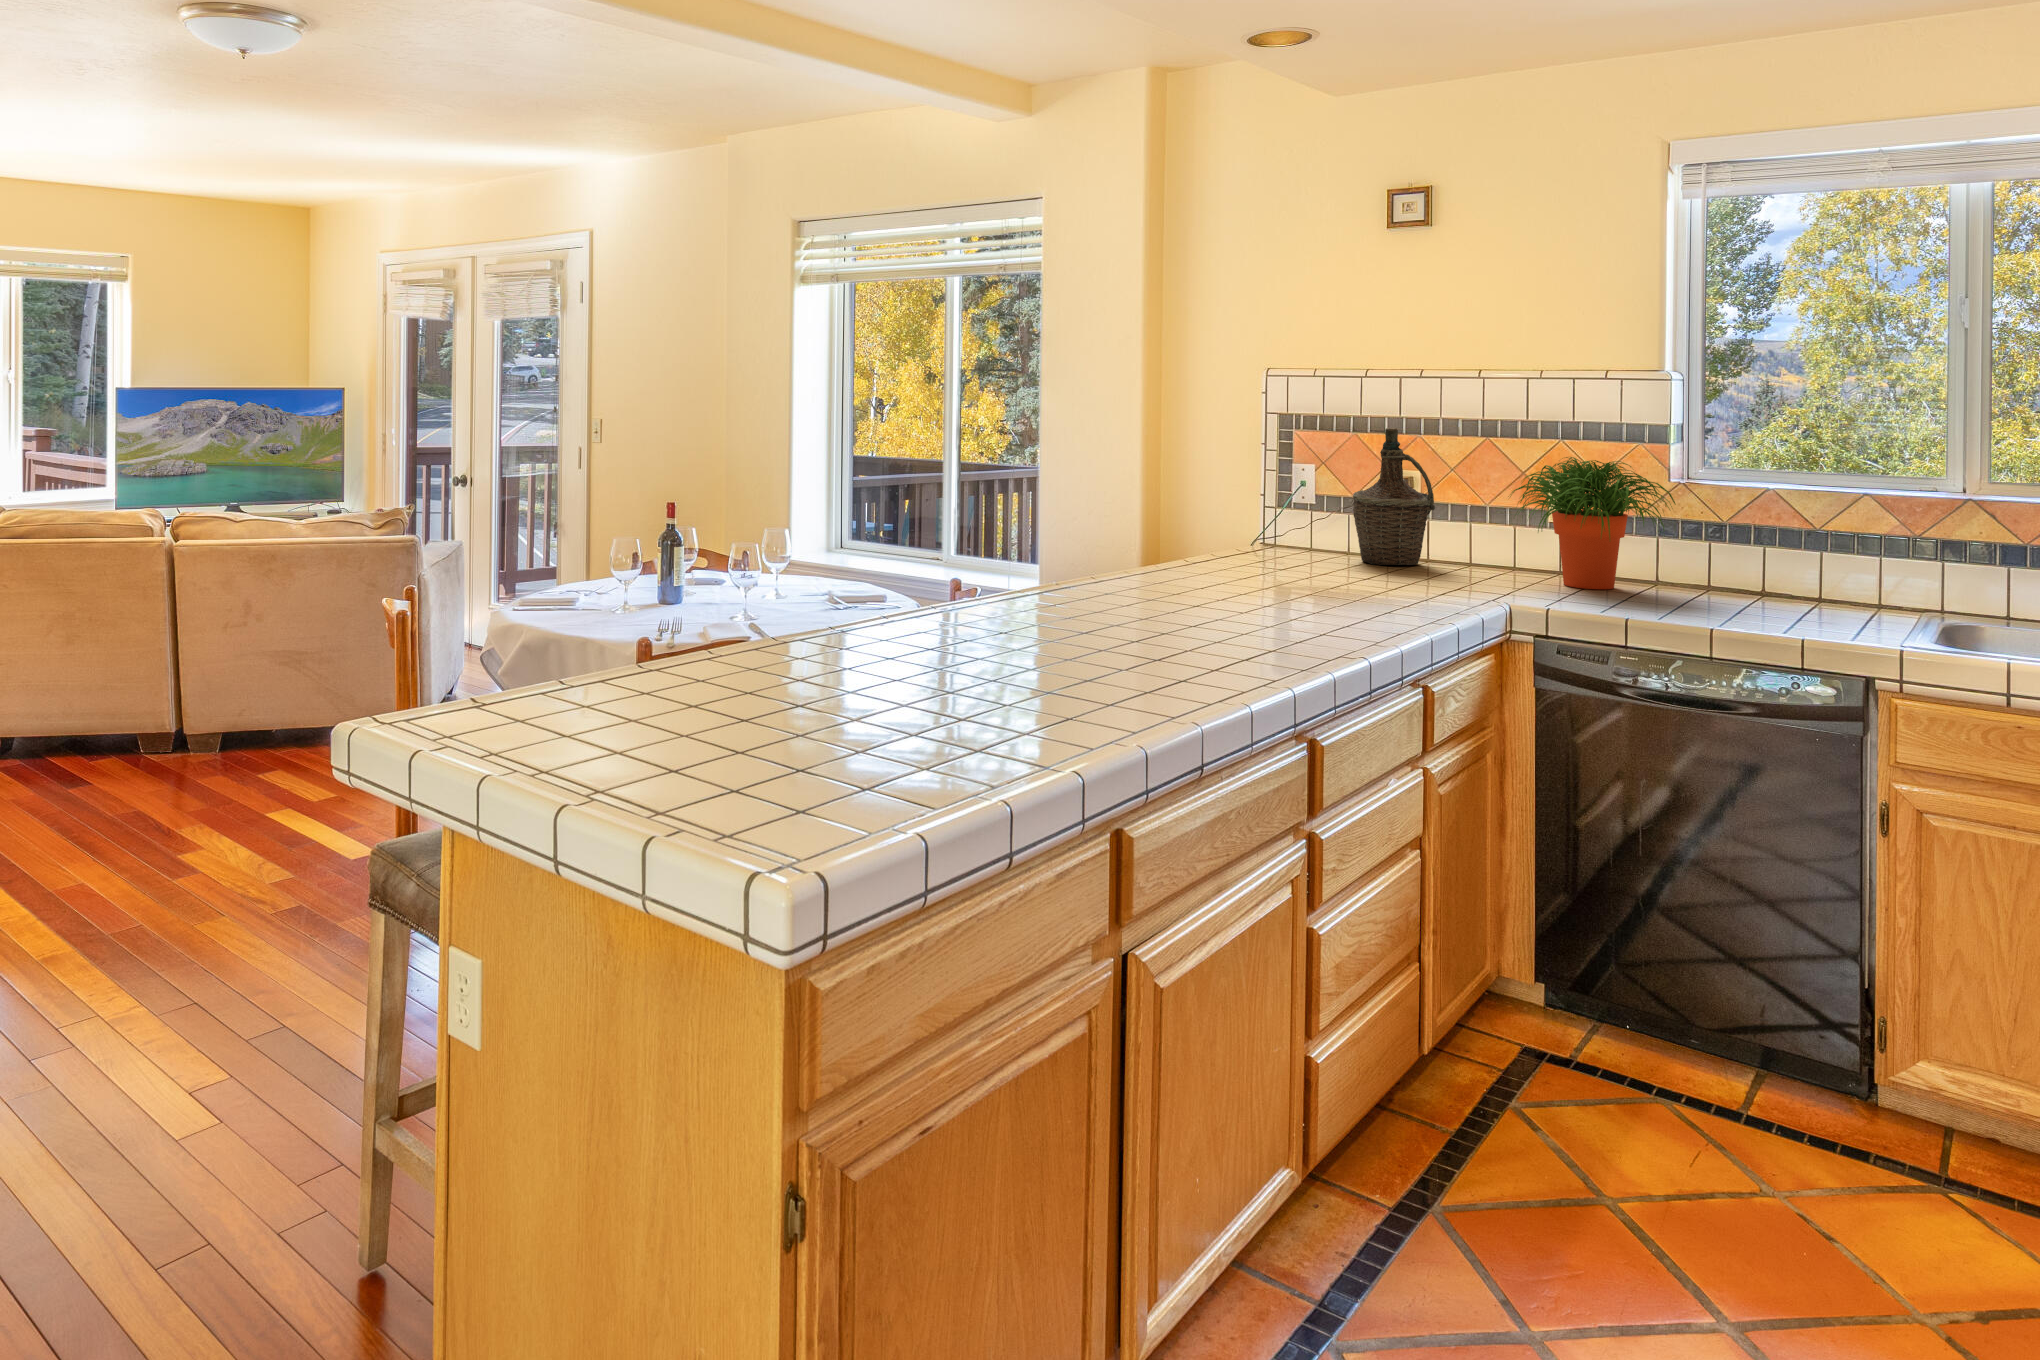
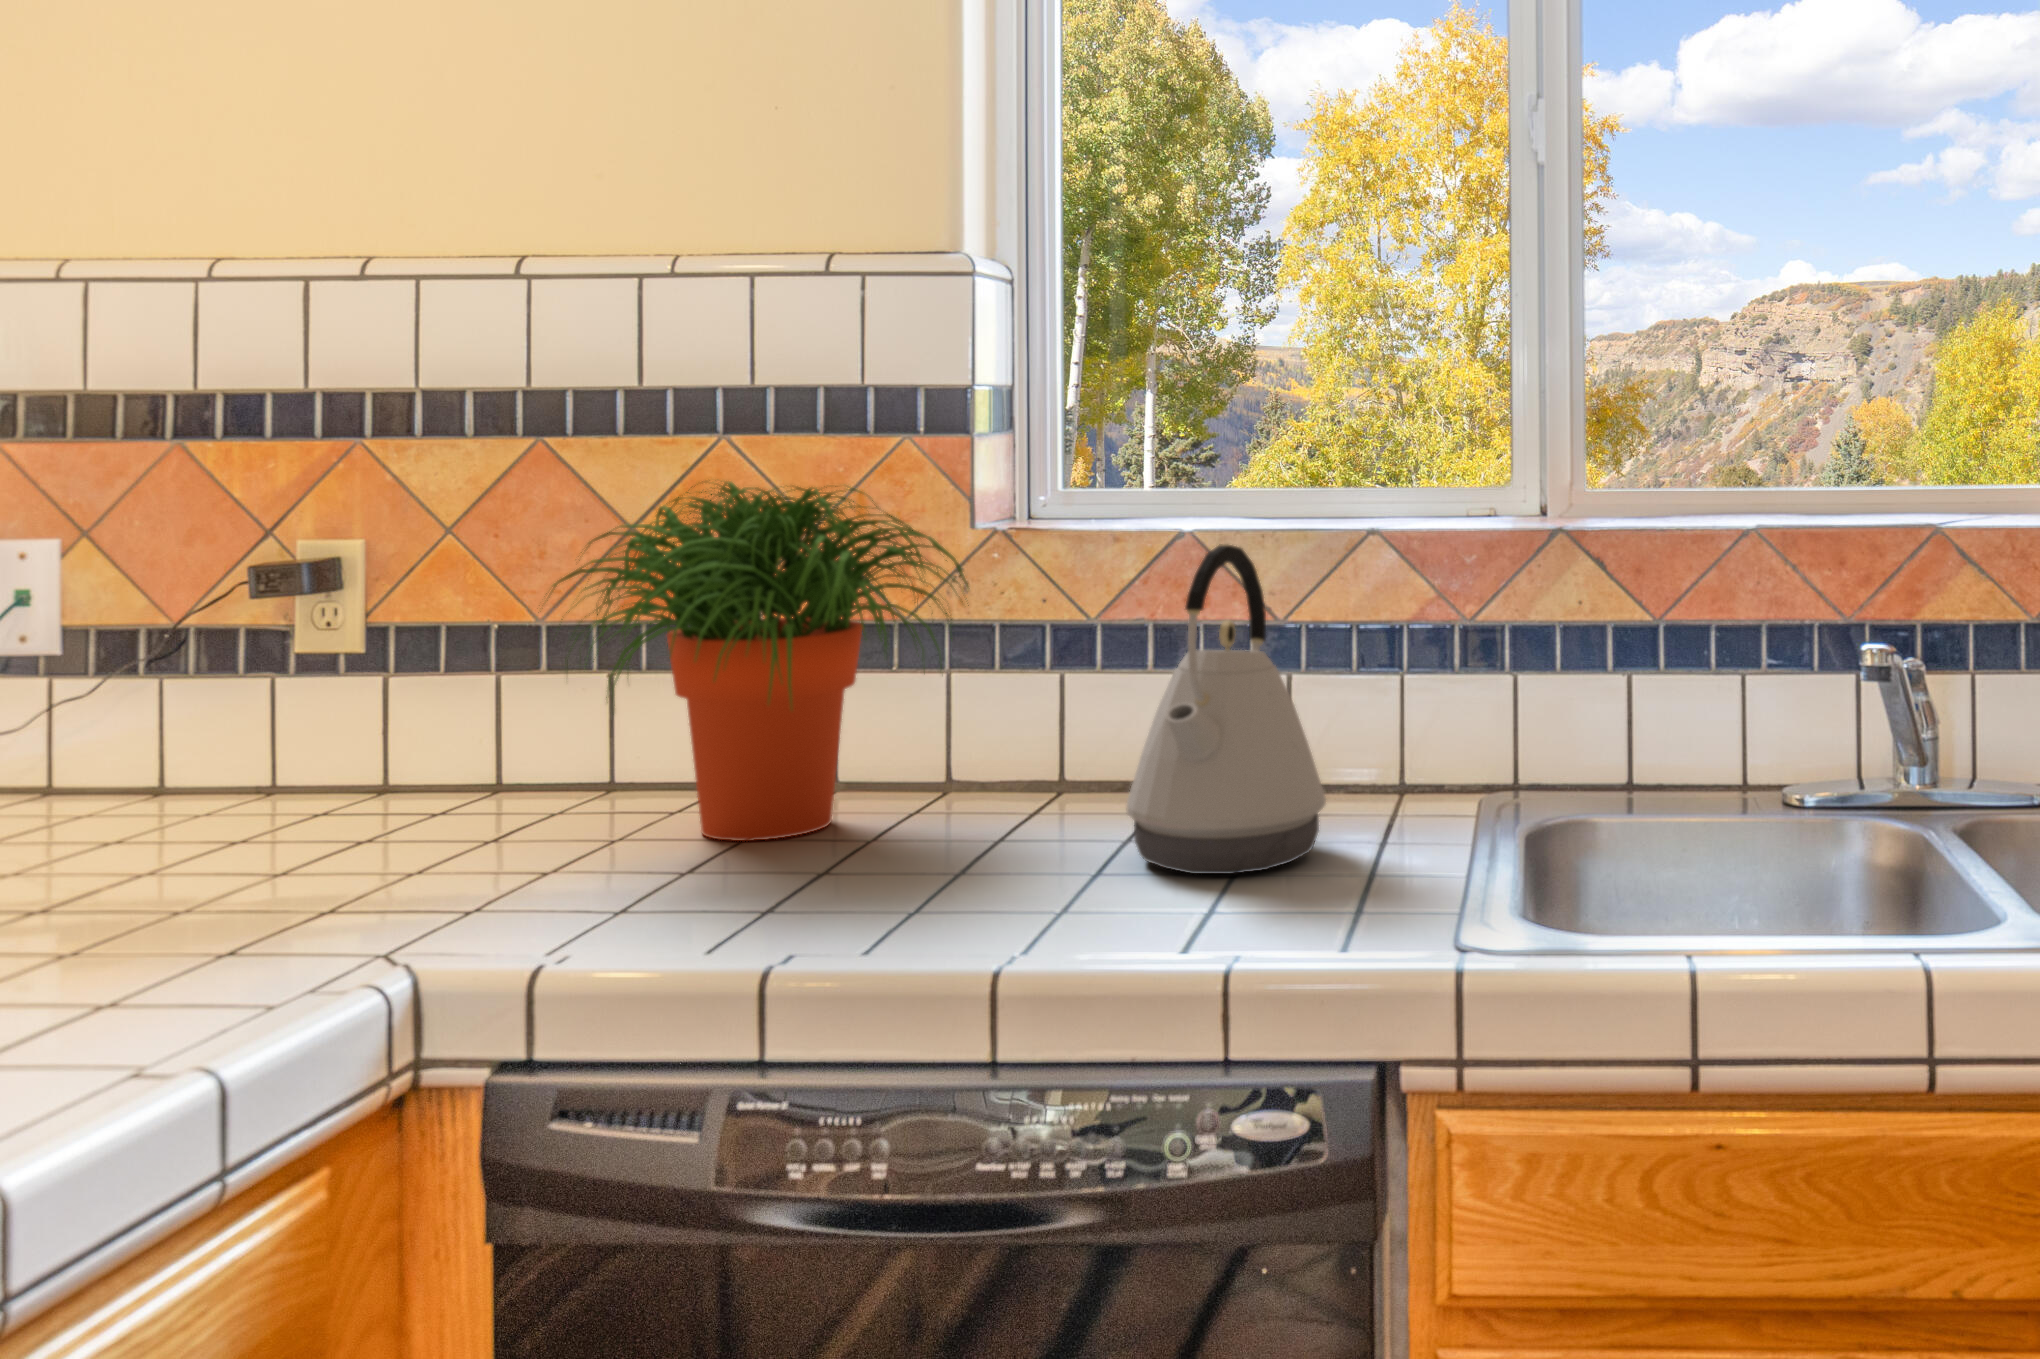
bottle: present [1353,428,1435,565] -> none [118,421,378,832]
kettle: none [1749,494,1841,619] -> present [1126,544,1326,874]

